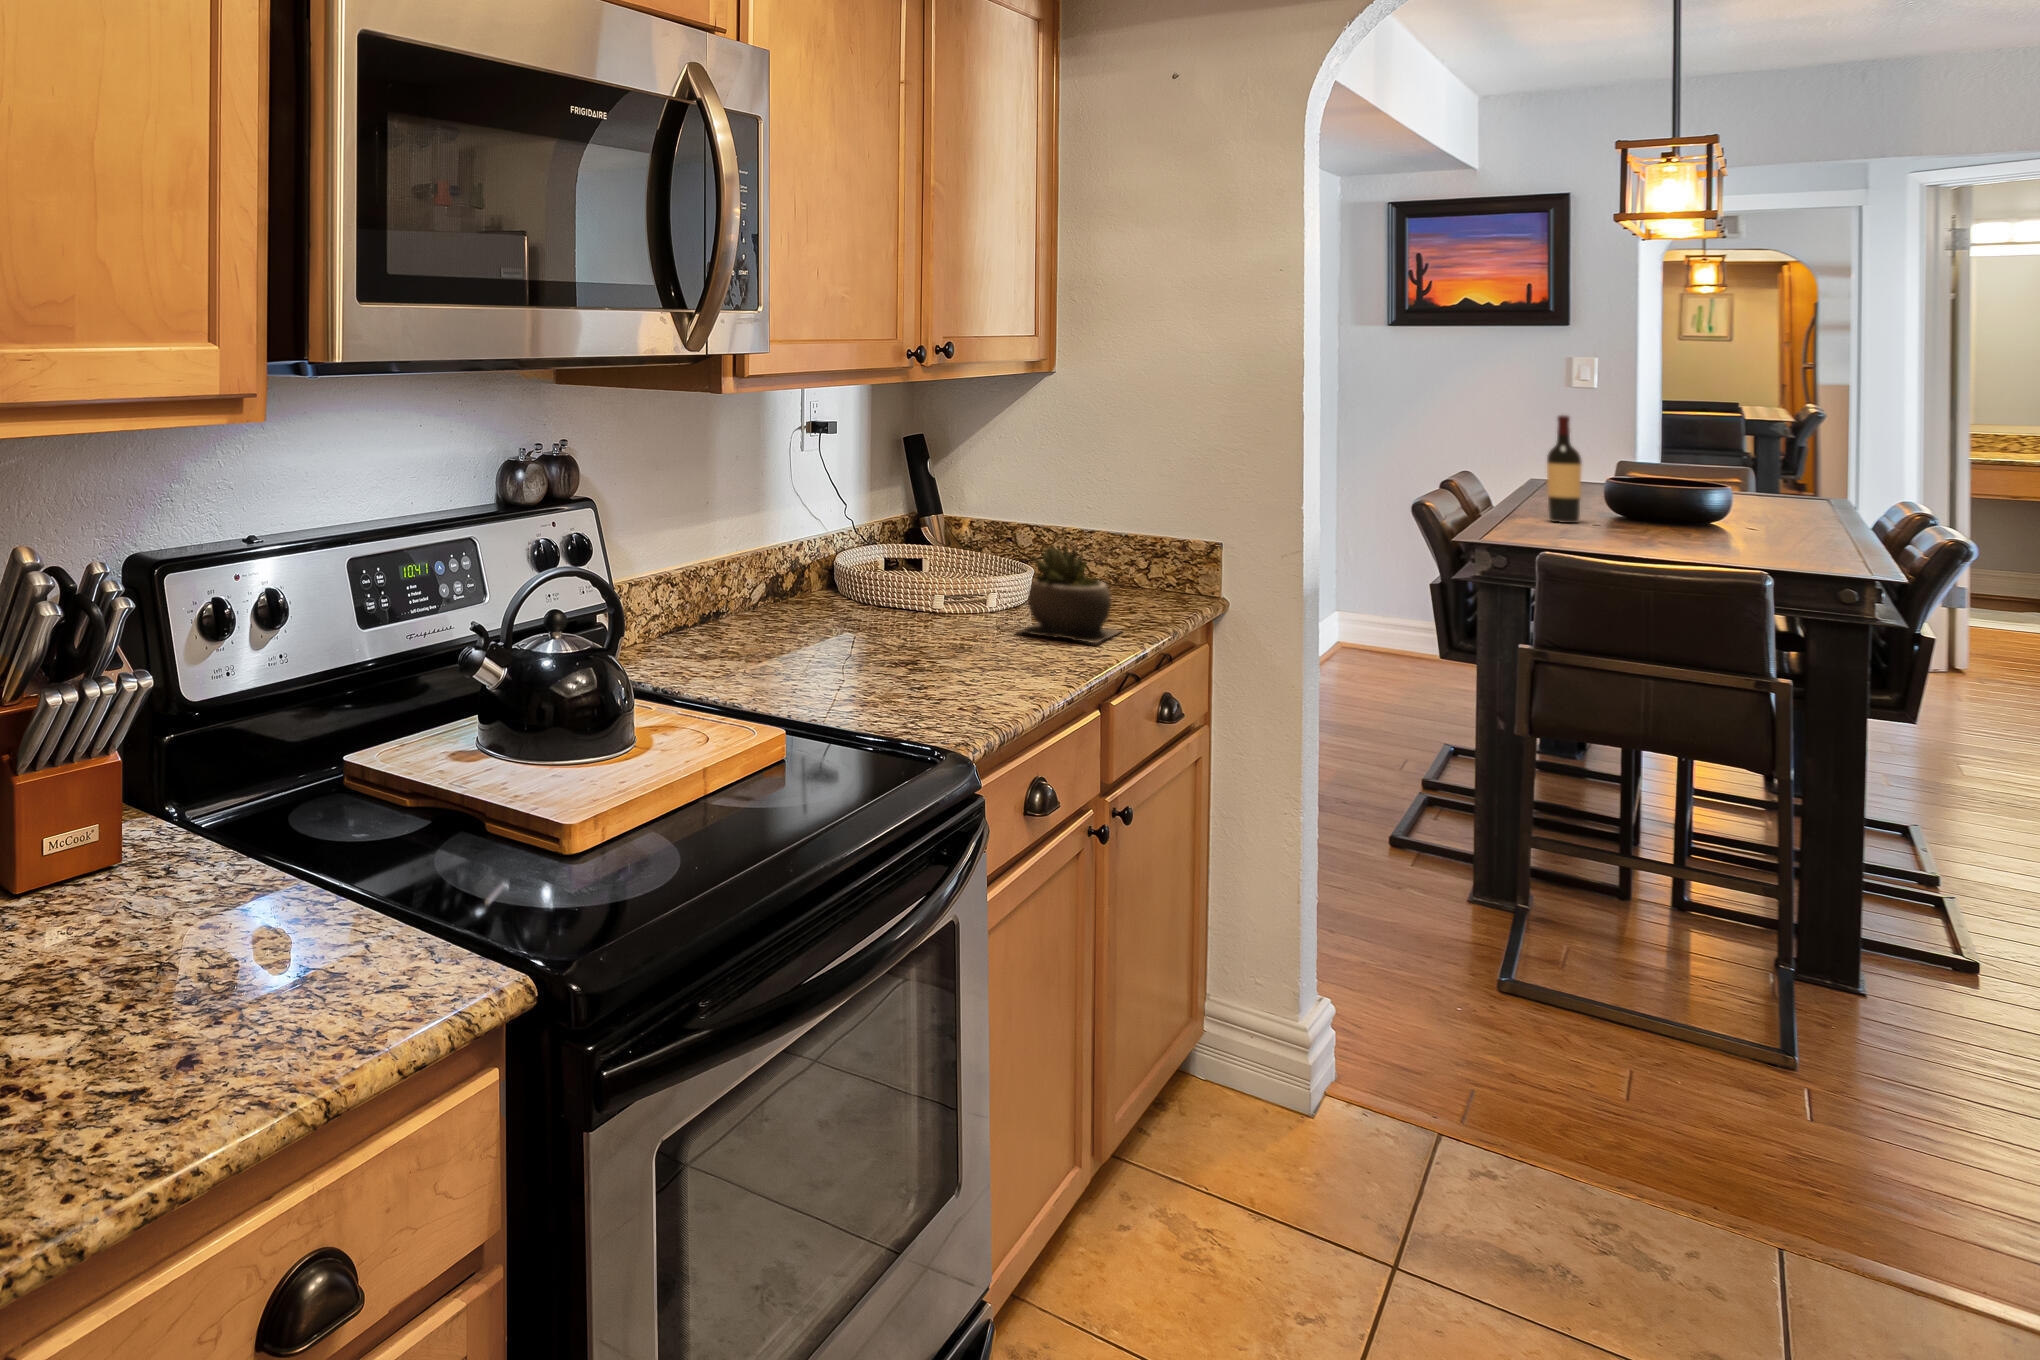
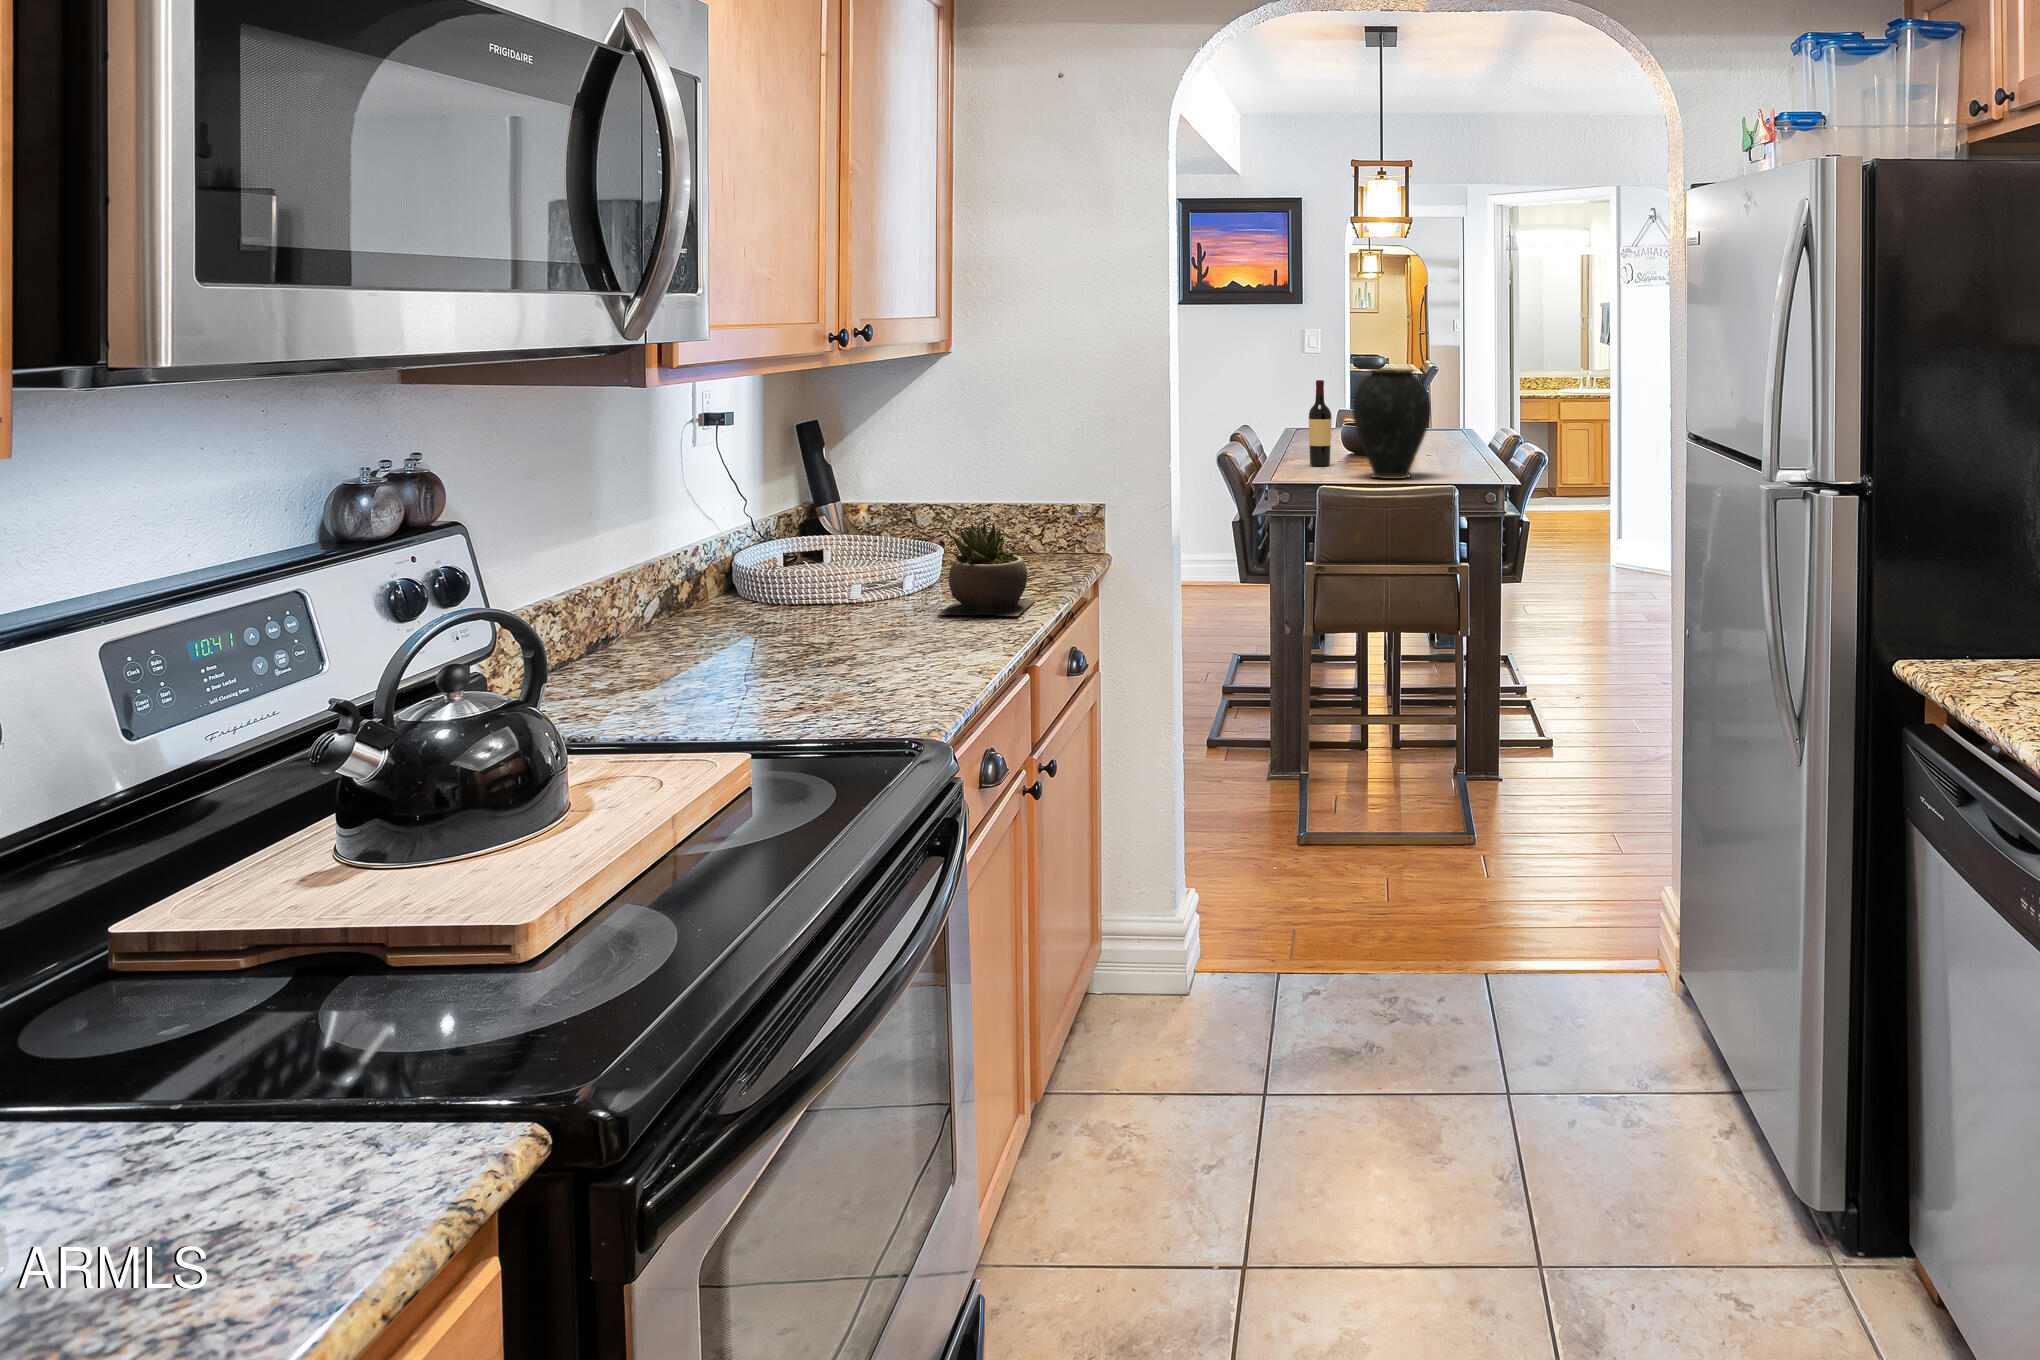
vase: none [1606,401,1736,544] -> present [1352,368,1431,479]

